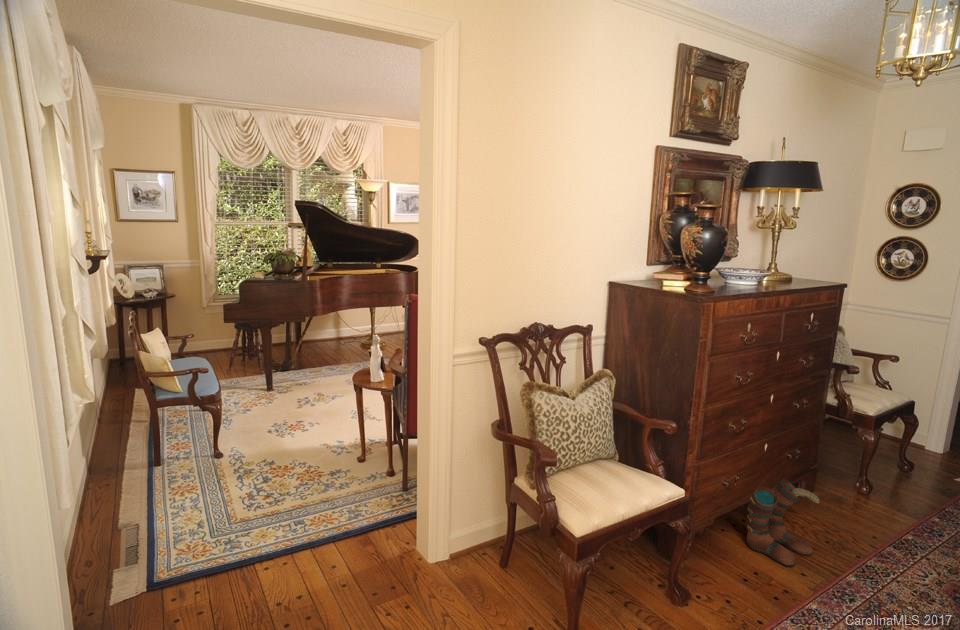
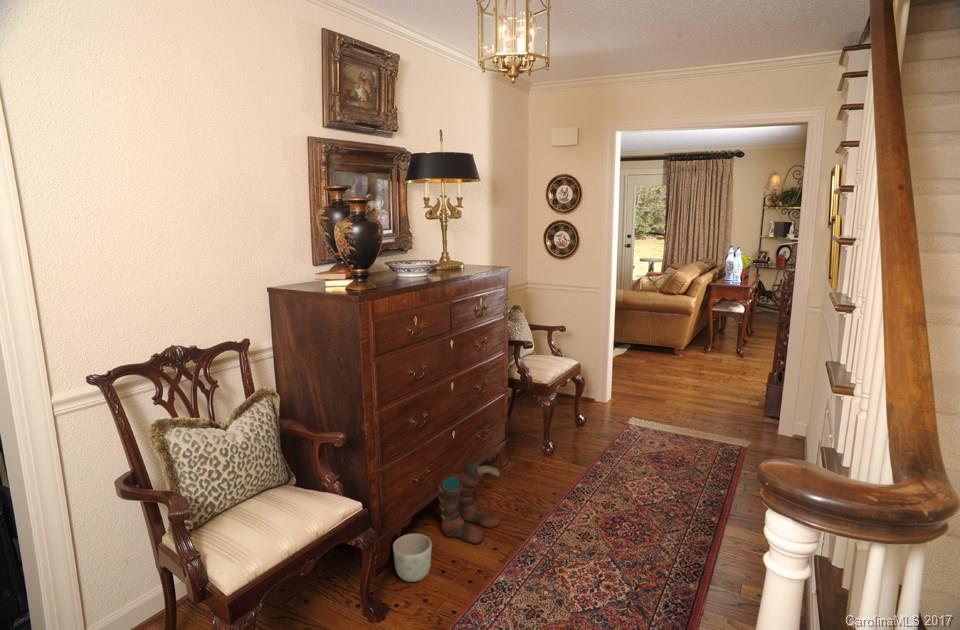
planter: none [703,535,745,583] -> present [393,534,432,582]

